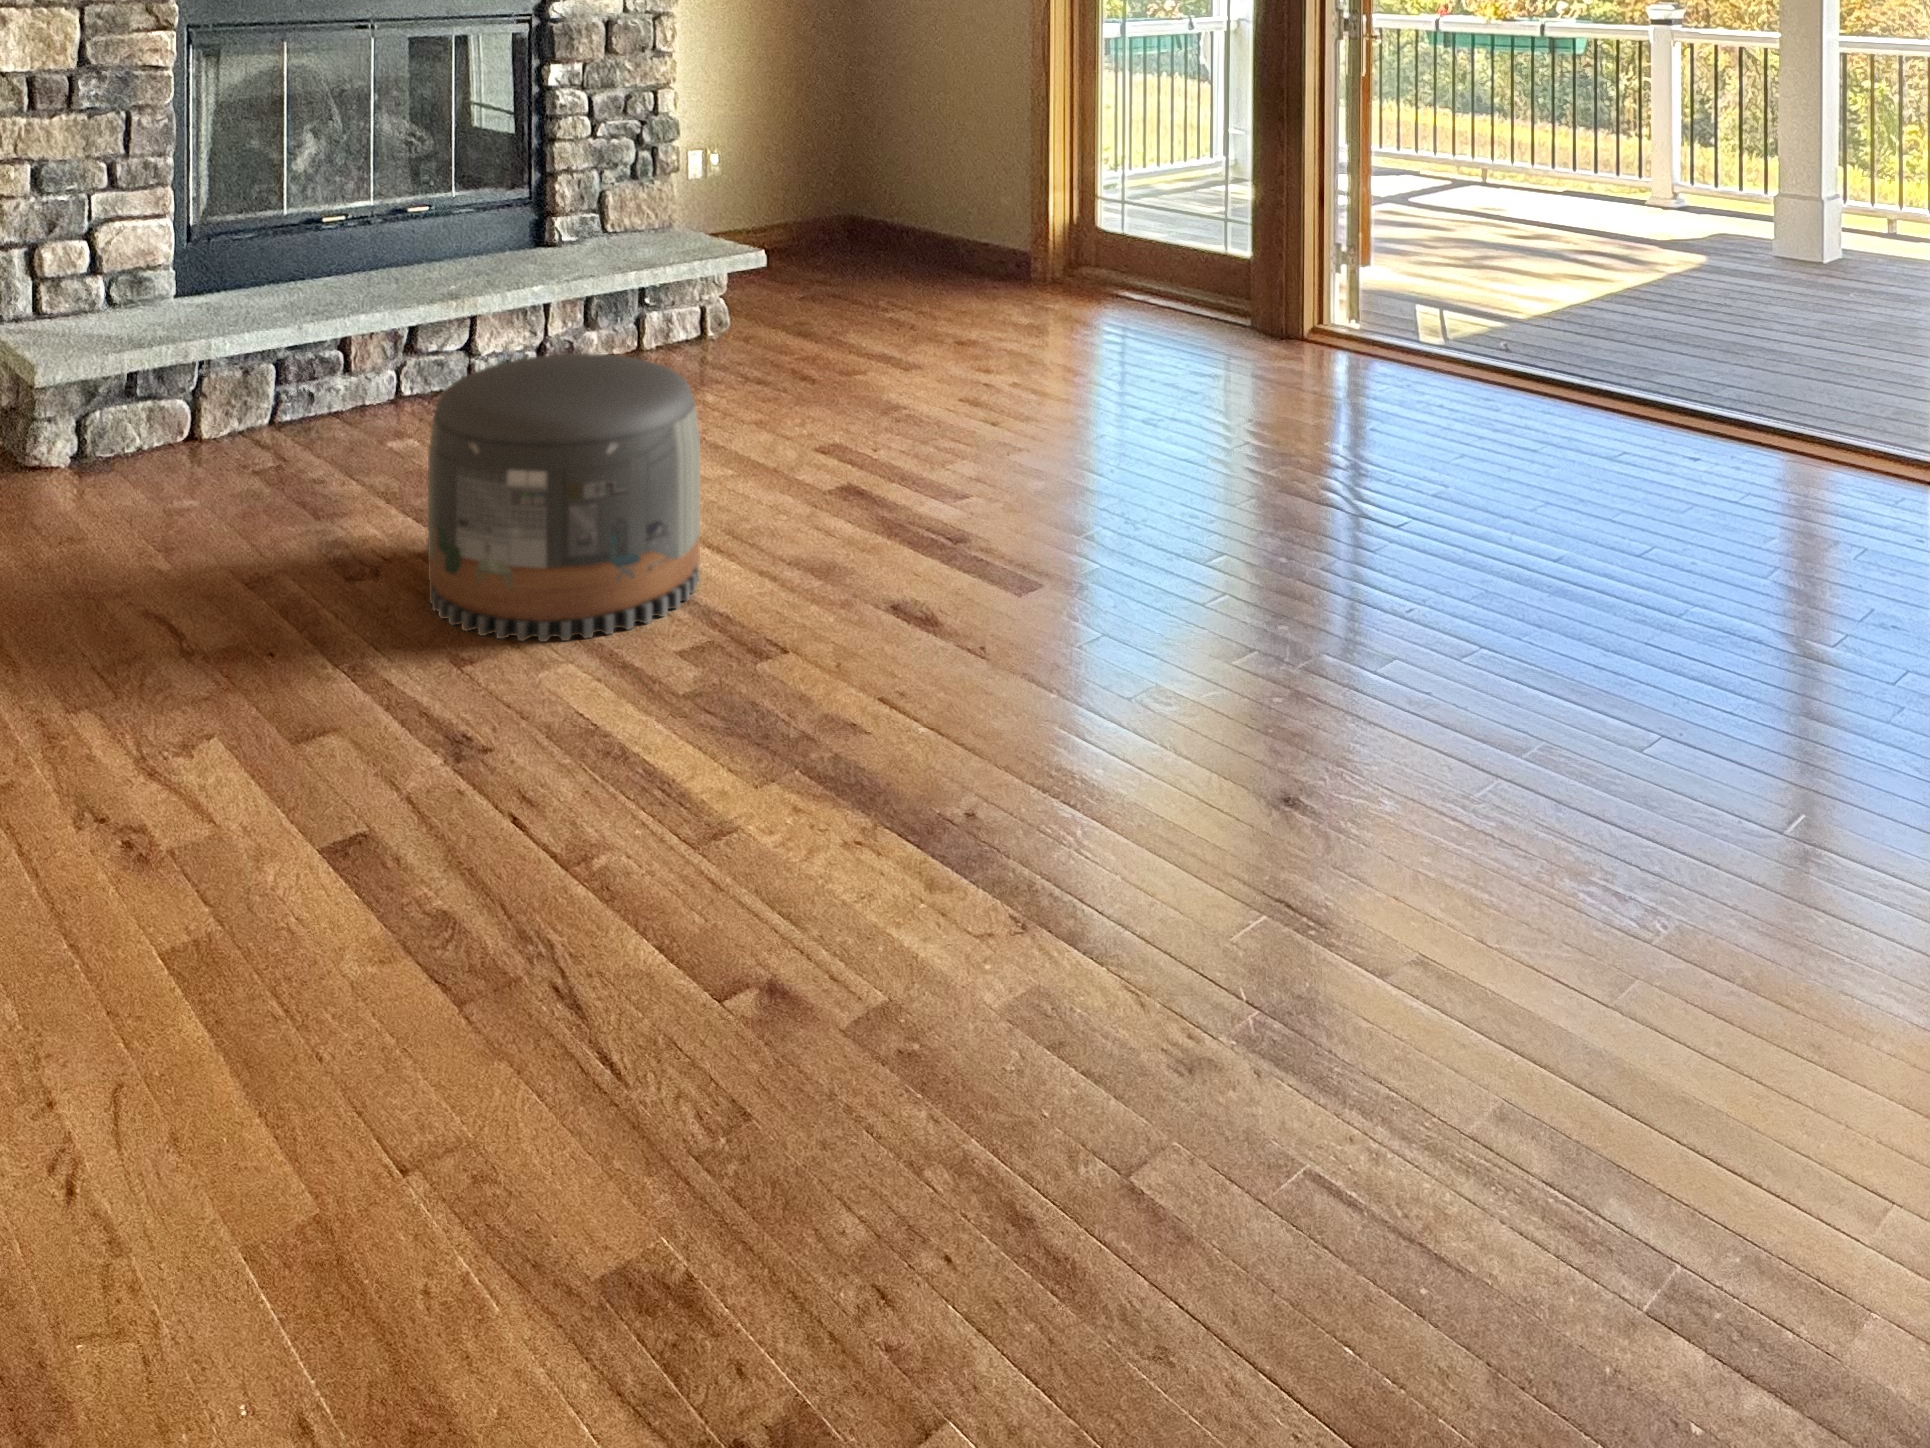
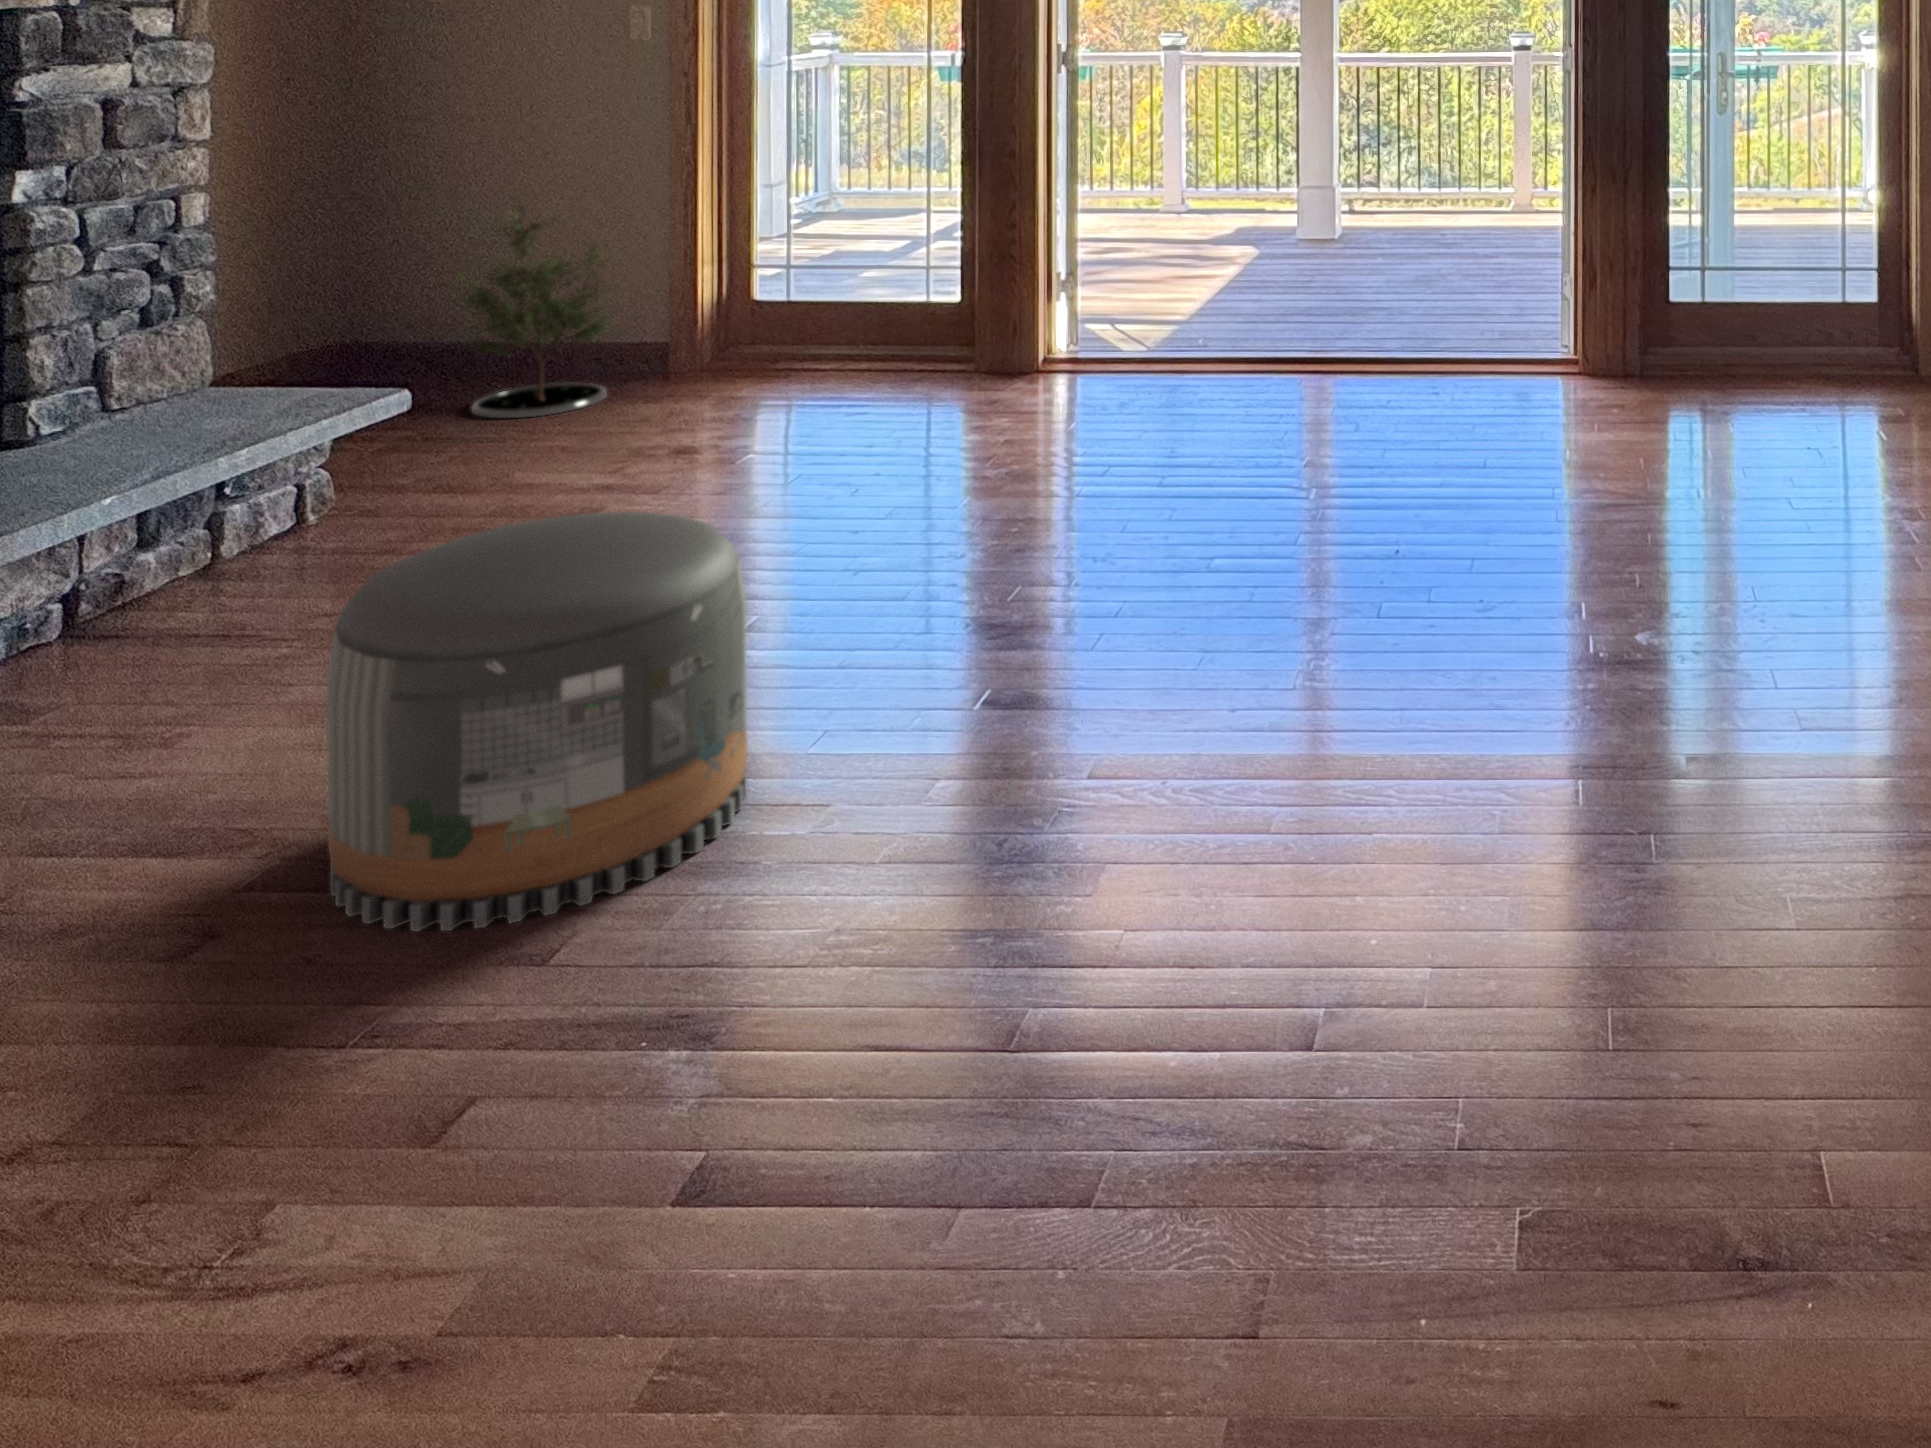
potted tree: none [870,111,991,290] -> present [460,198,613,419]

